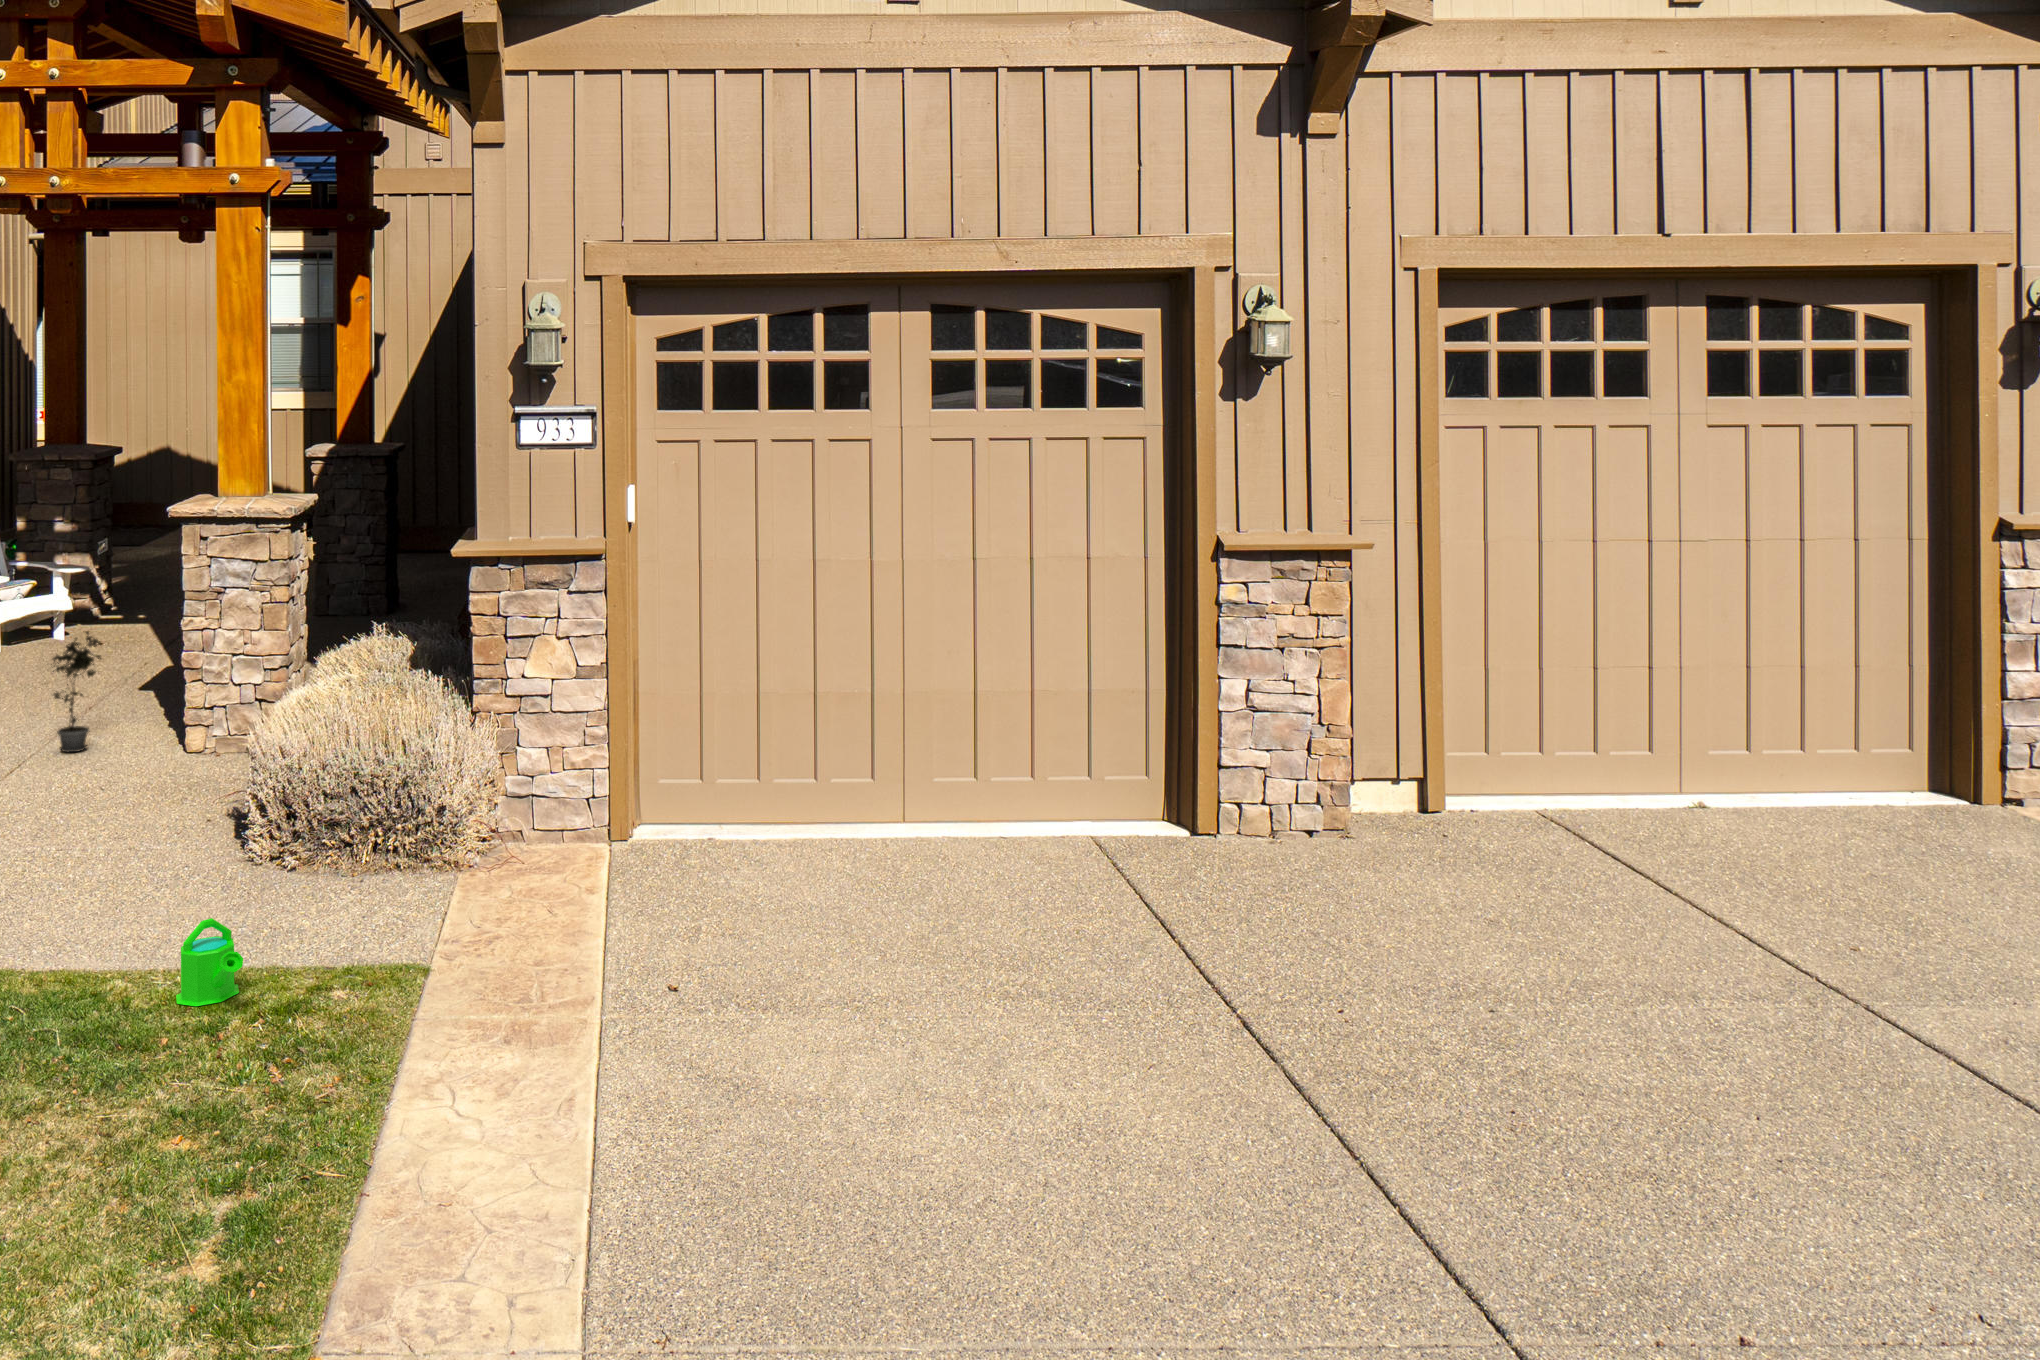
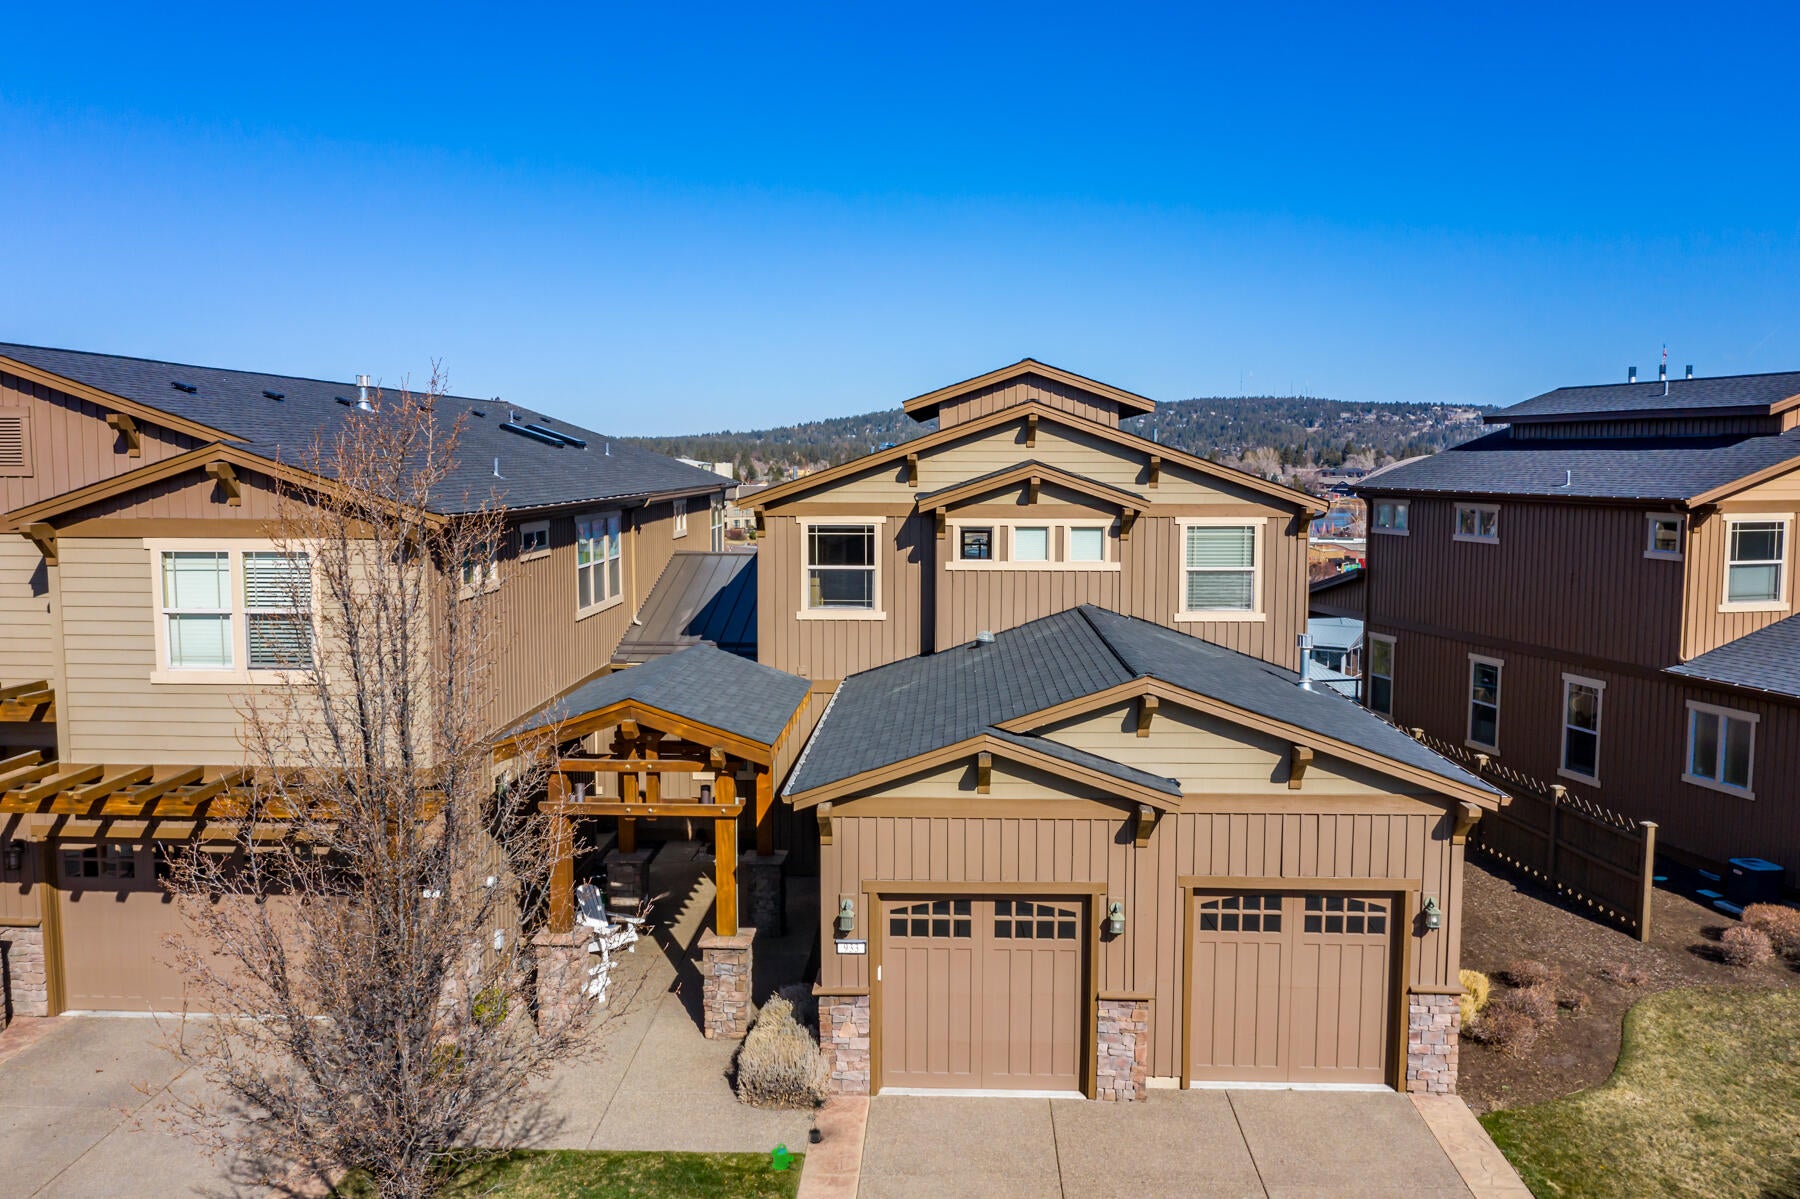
potted plant: present [53,631,101,752] -> present [806,1090,827,1143]

